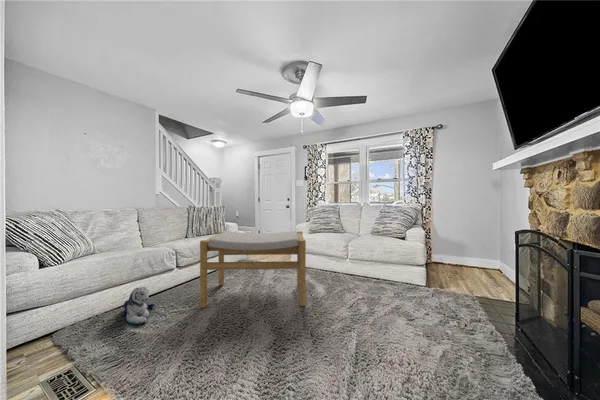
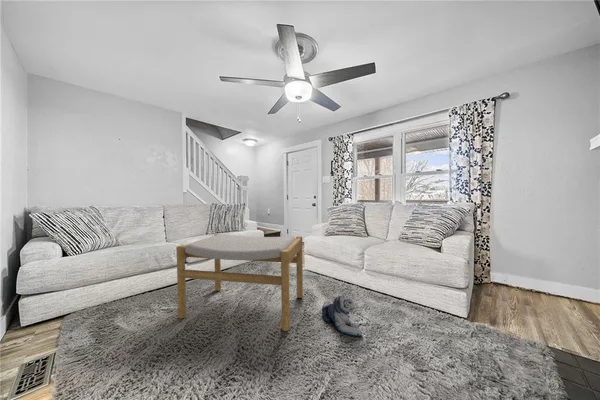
plush toy: present [122,287,155,325] -> present [322,294,362,337]

